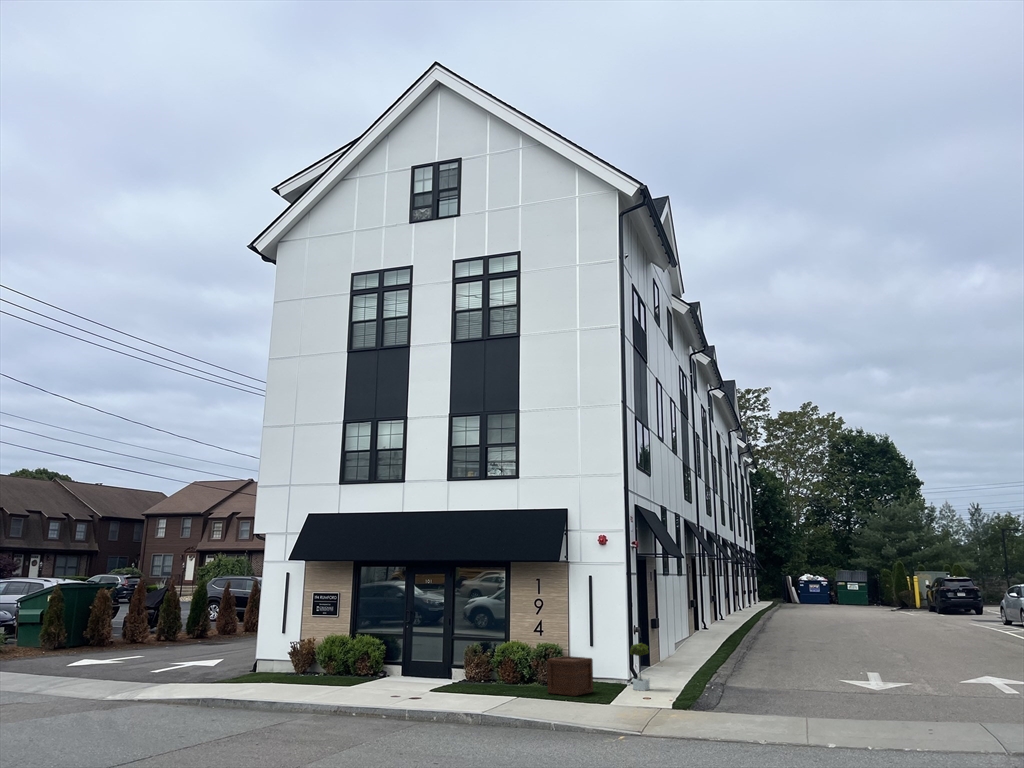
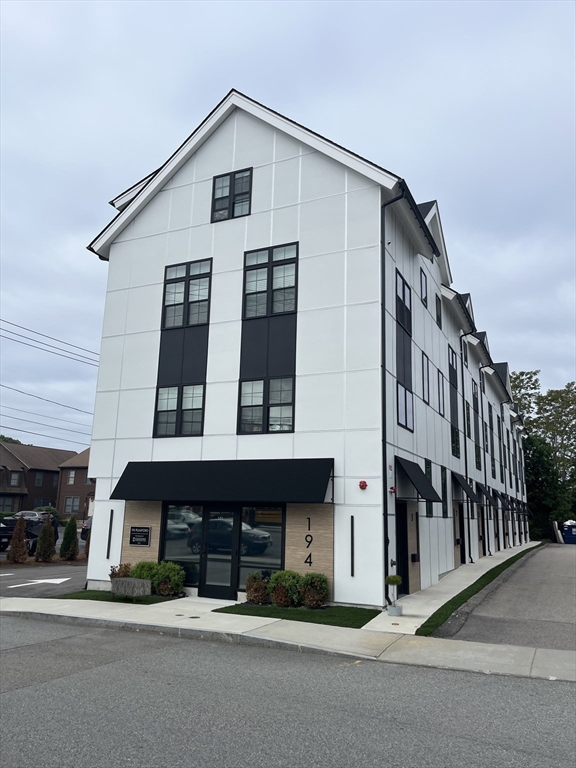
bench: none [295,655,346,685] -> present [111,577,151,603]
wooden crate: present [547,656,593,696] -> none [312,584,352,619]

